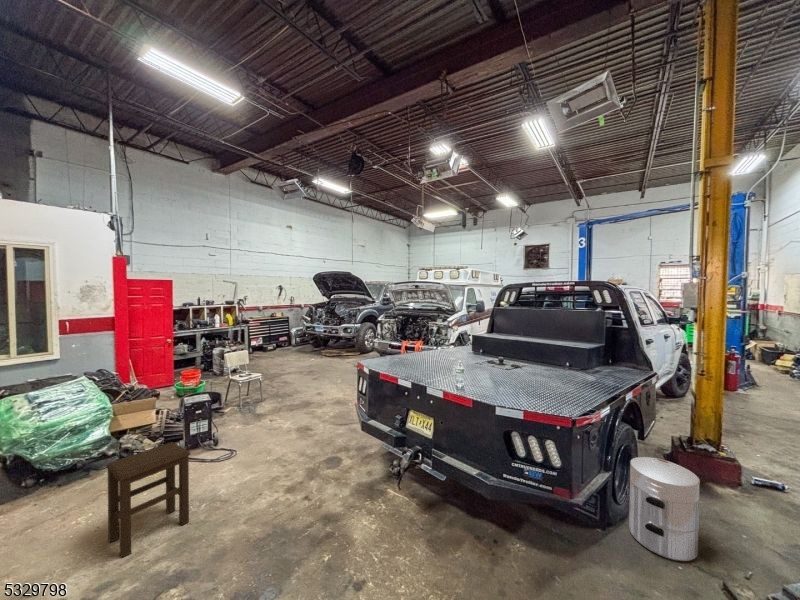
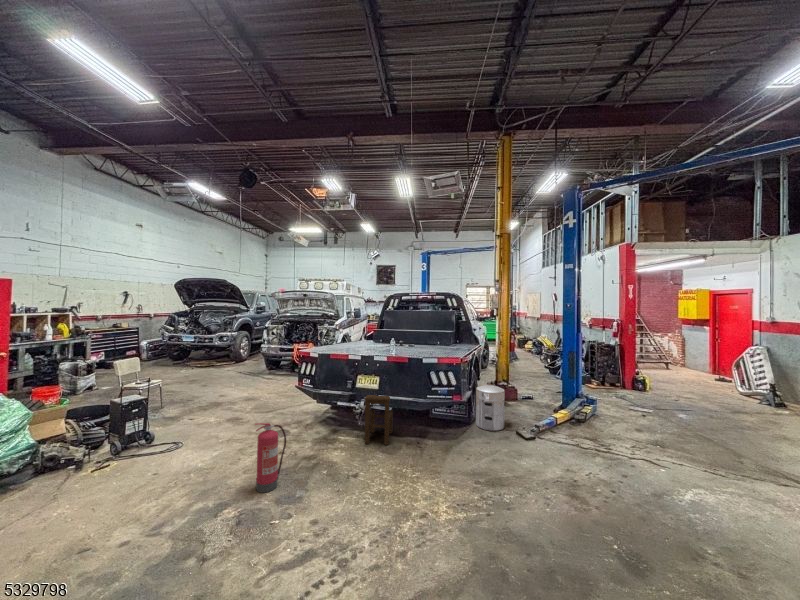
stool: present [106,442,190,557] -> present [365,395,393,445]
fire extinguisher: none [227,476,273,575] -> present [255,423,286,493]

